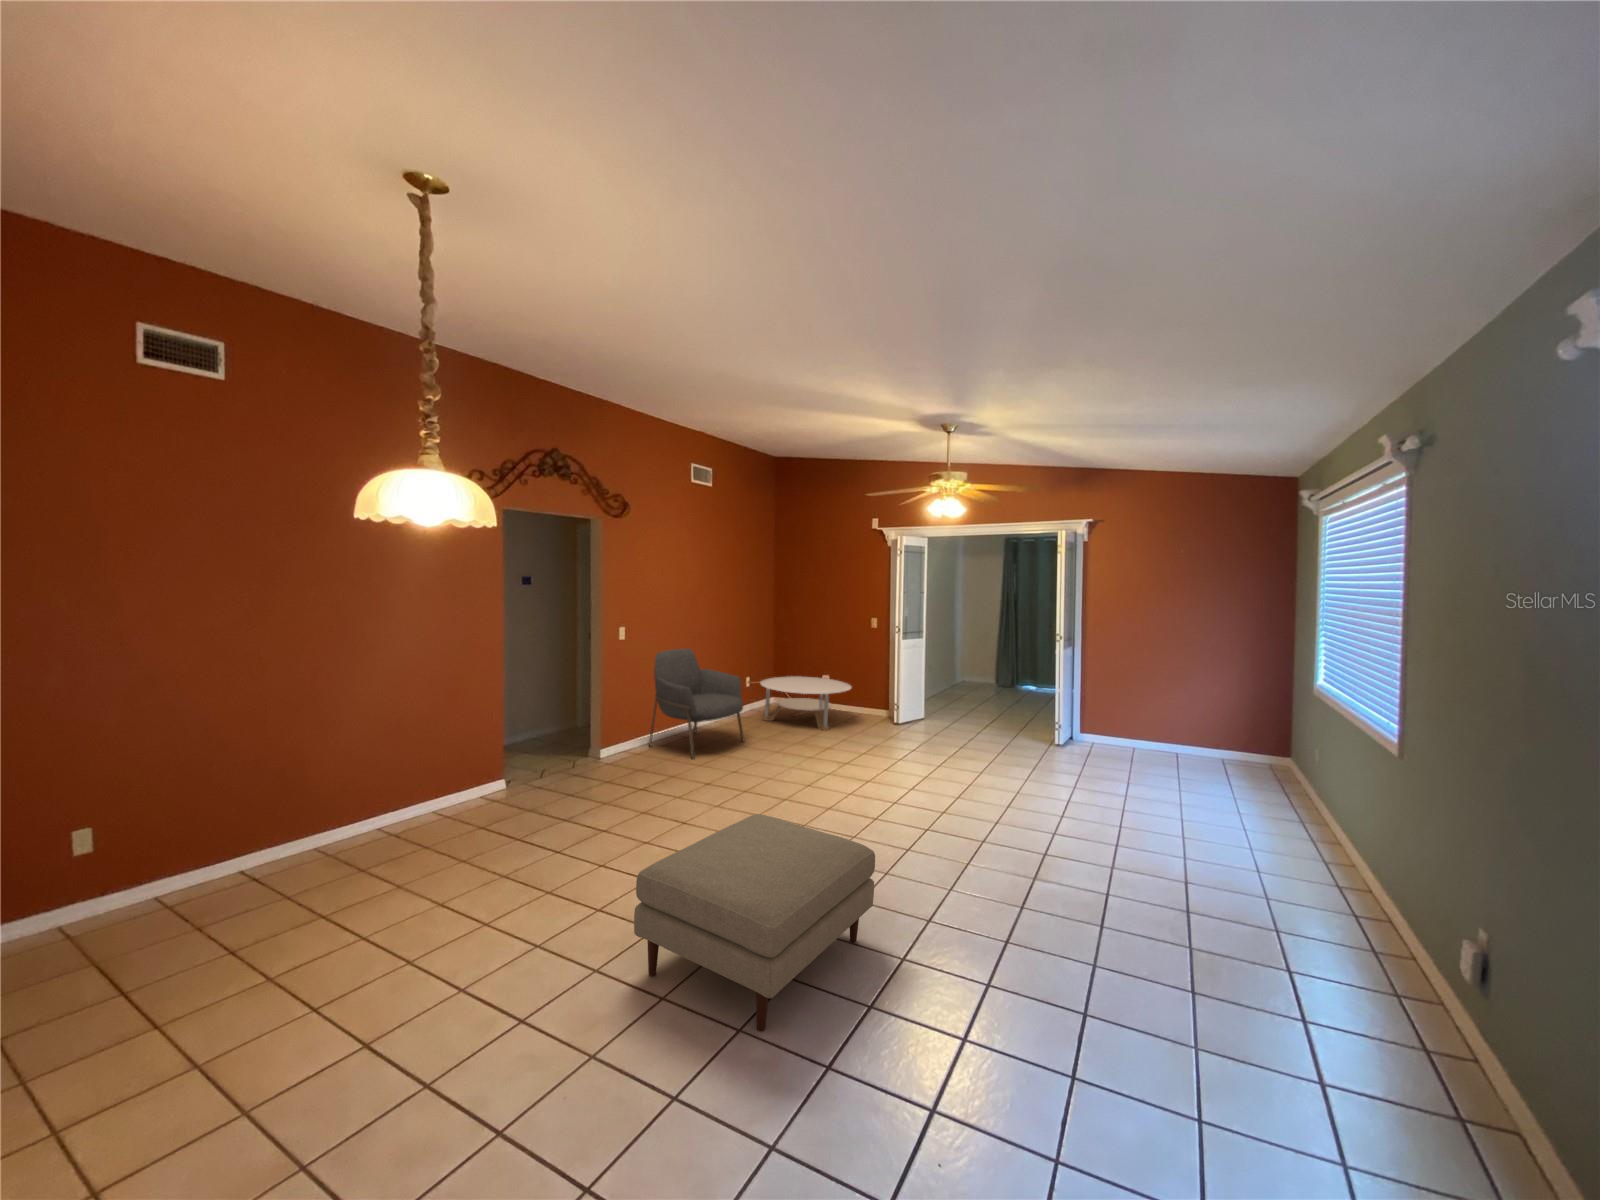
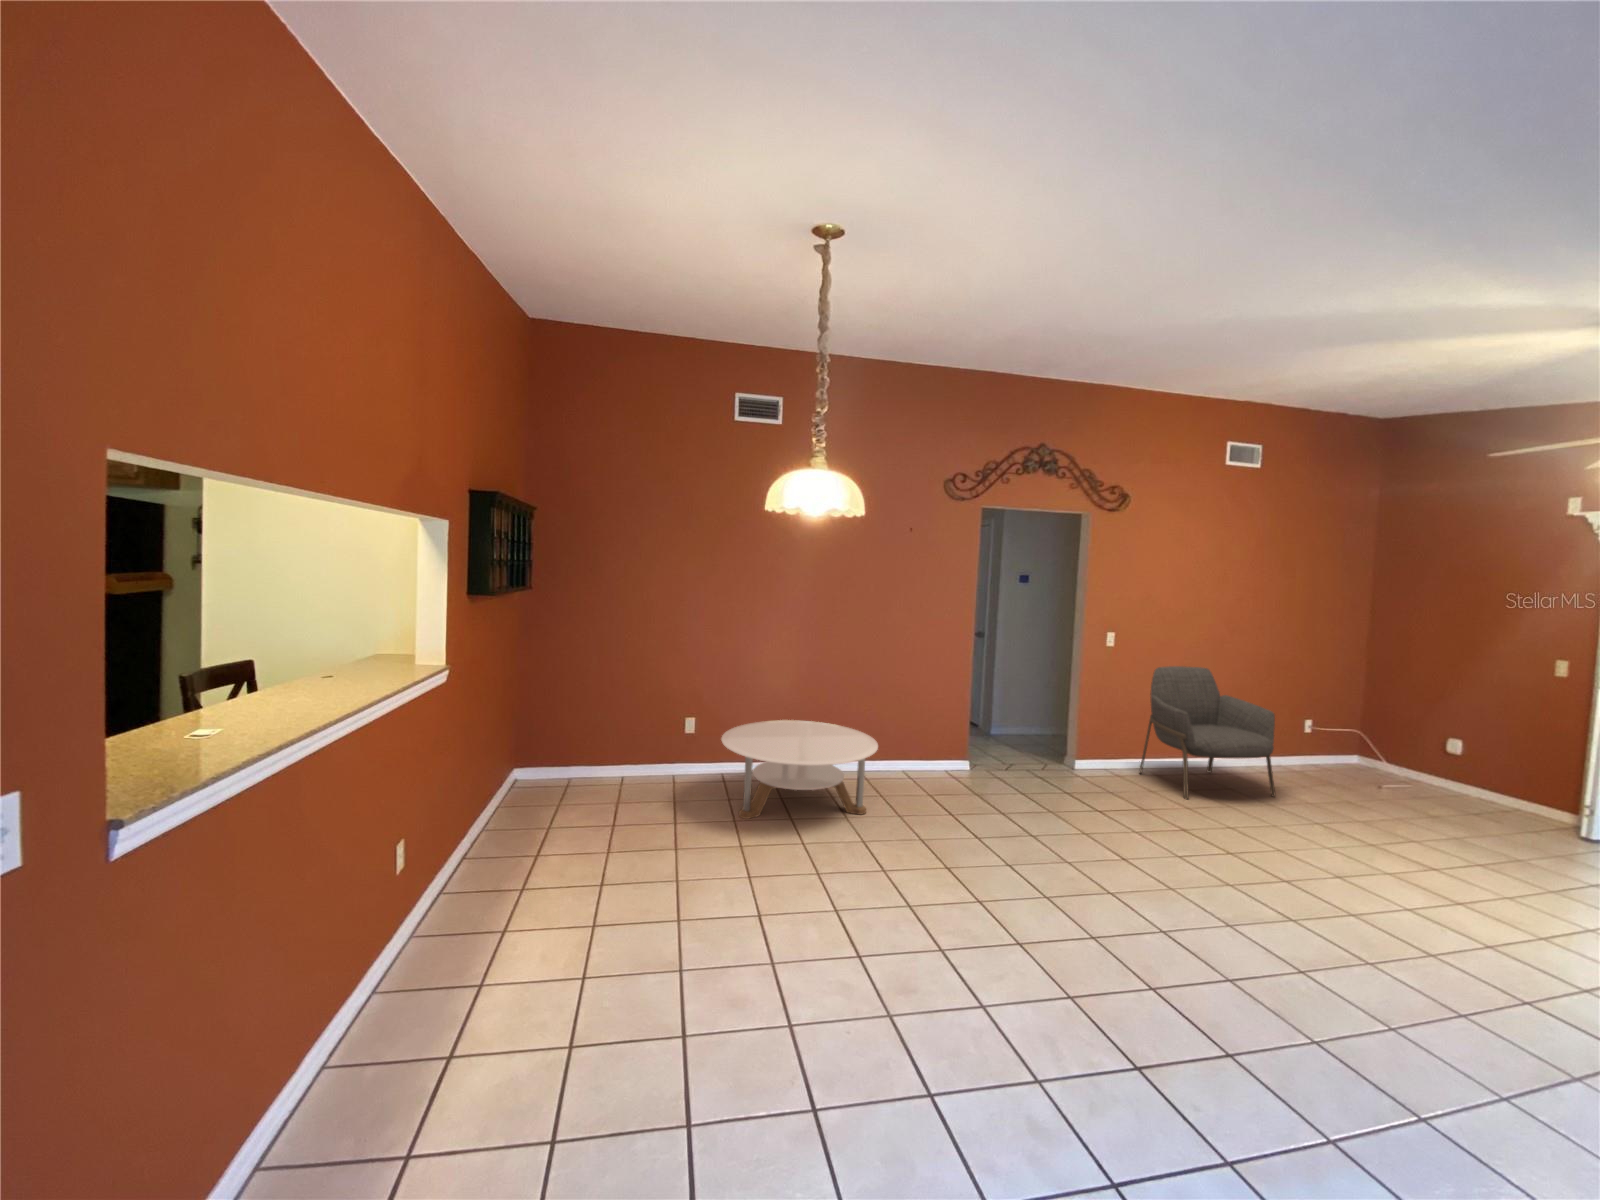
round table: present [760,676,851,731] -> present [721,720,878,819]
ottoman: present [634,814,875,1032] -> none [973,860,1309,1093]

